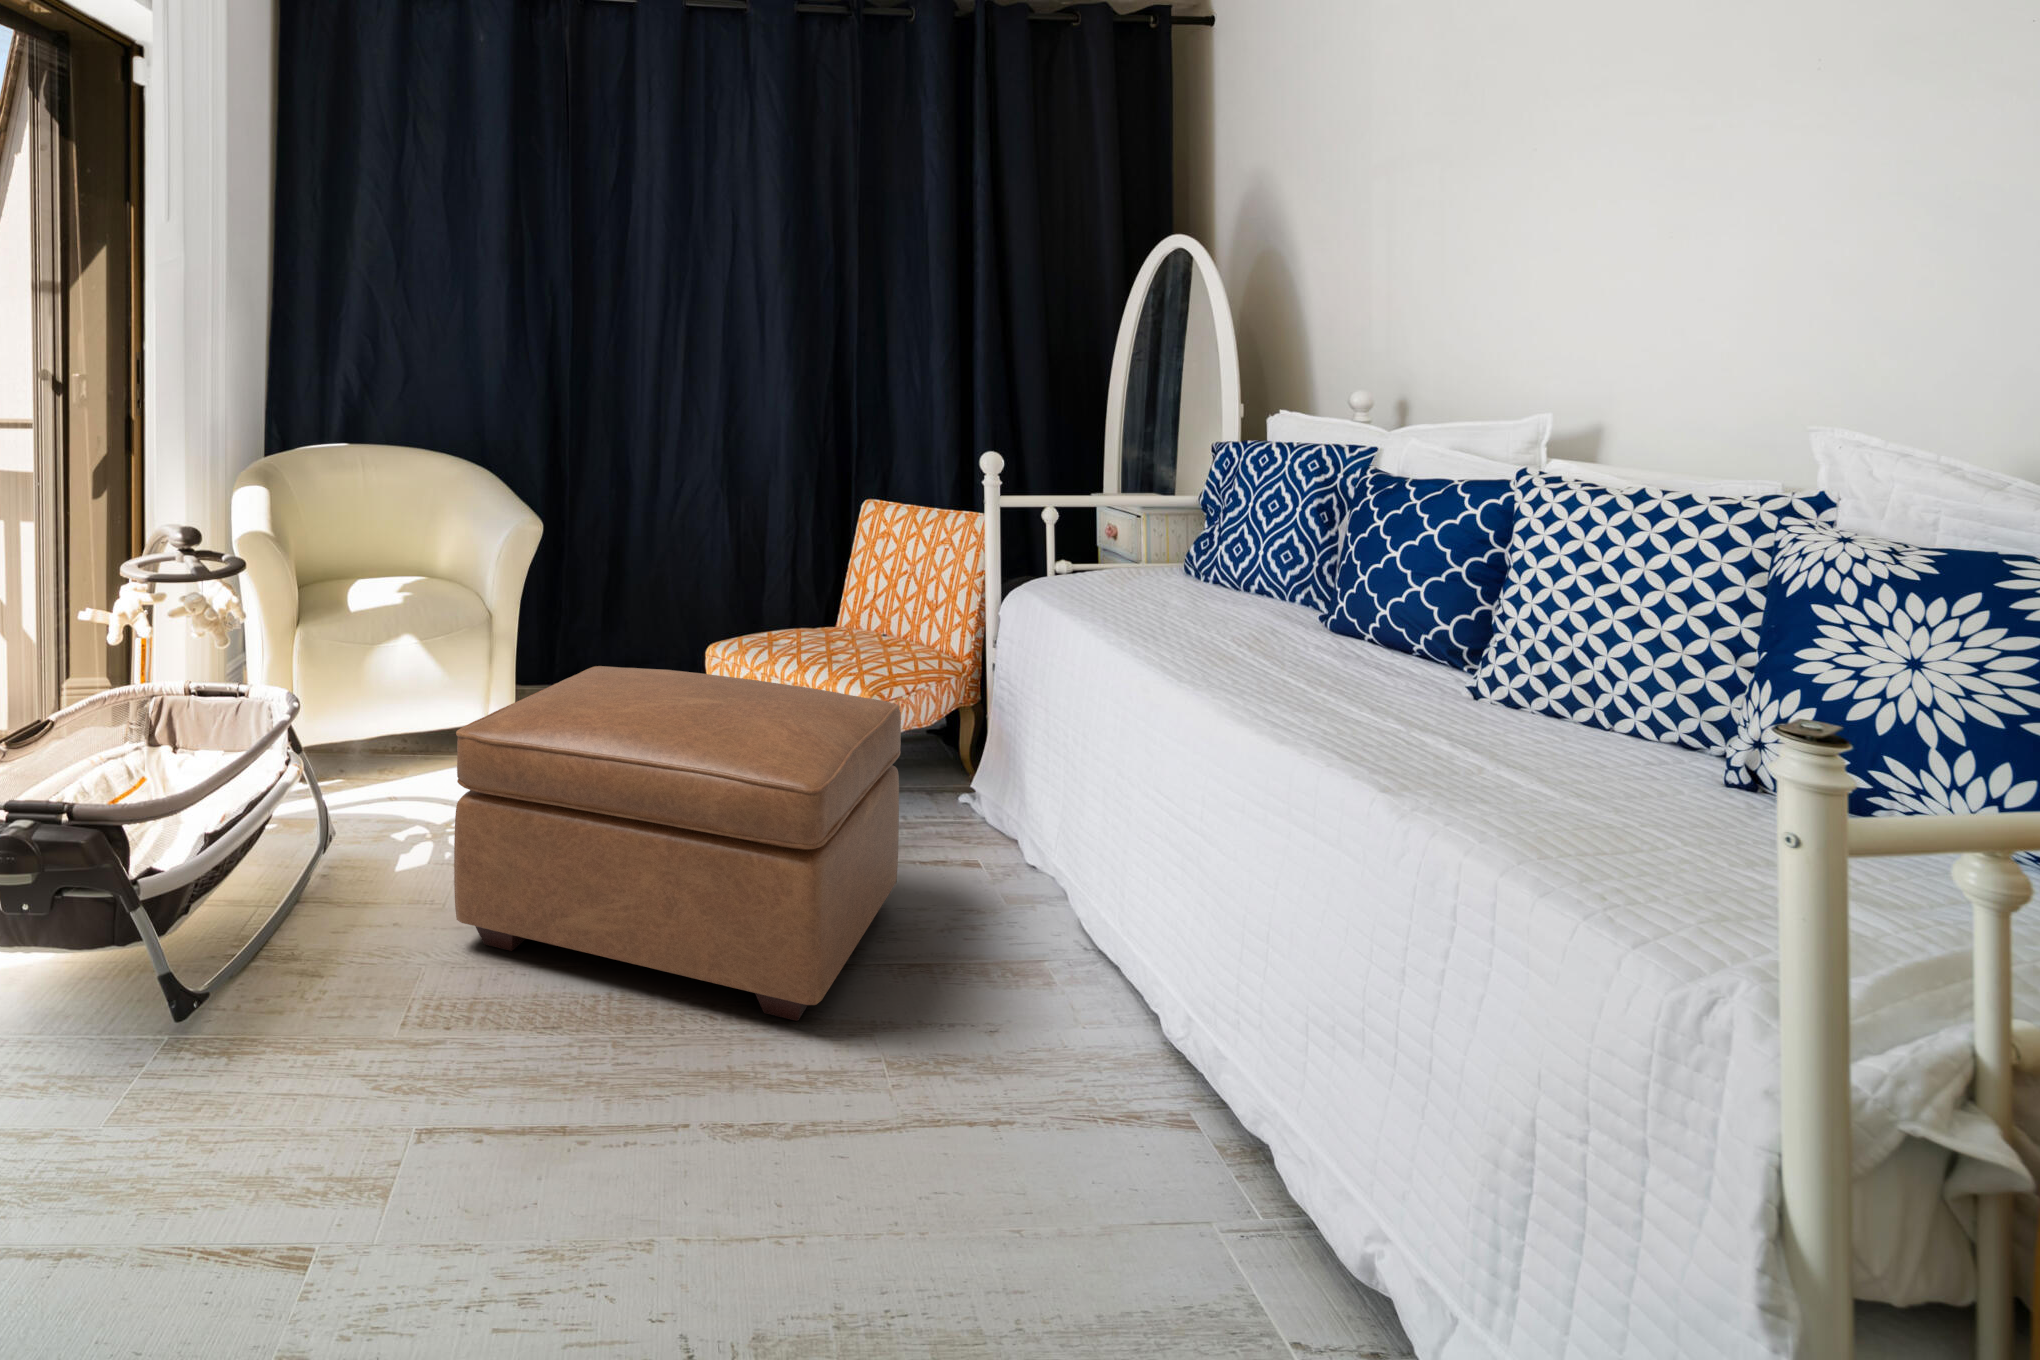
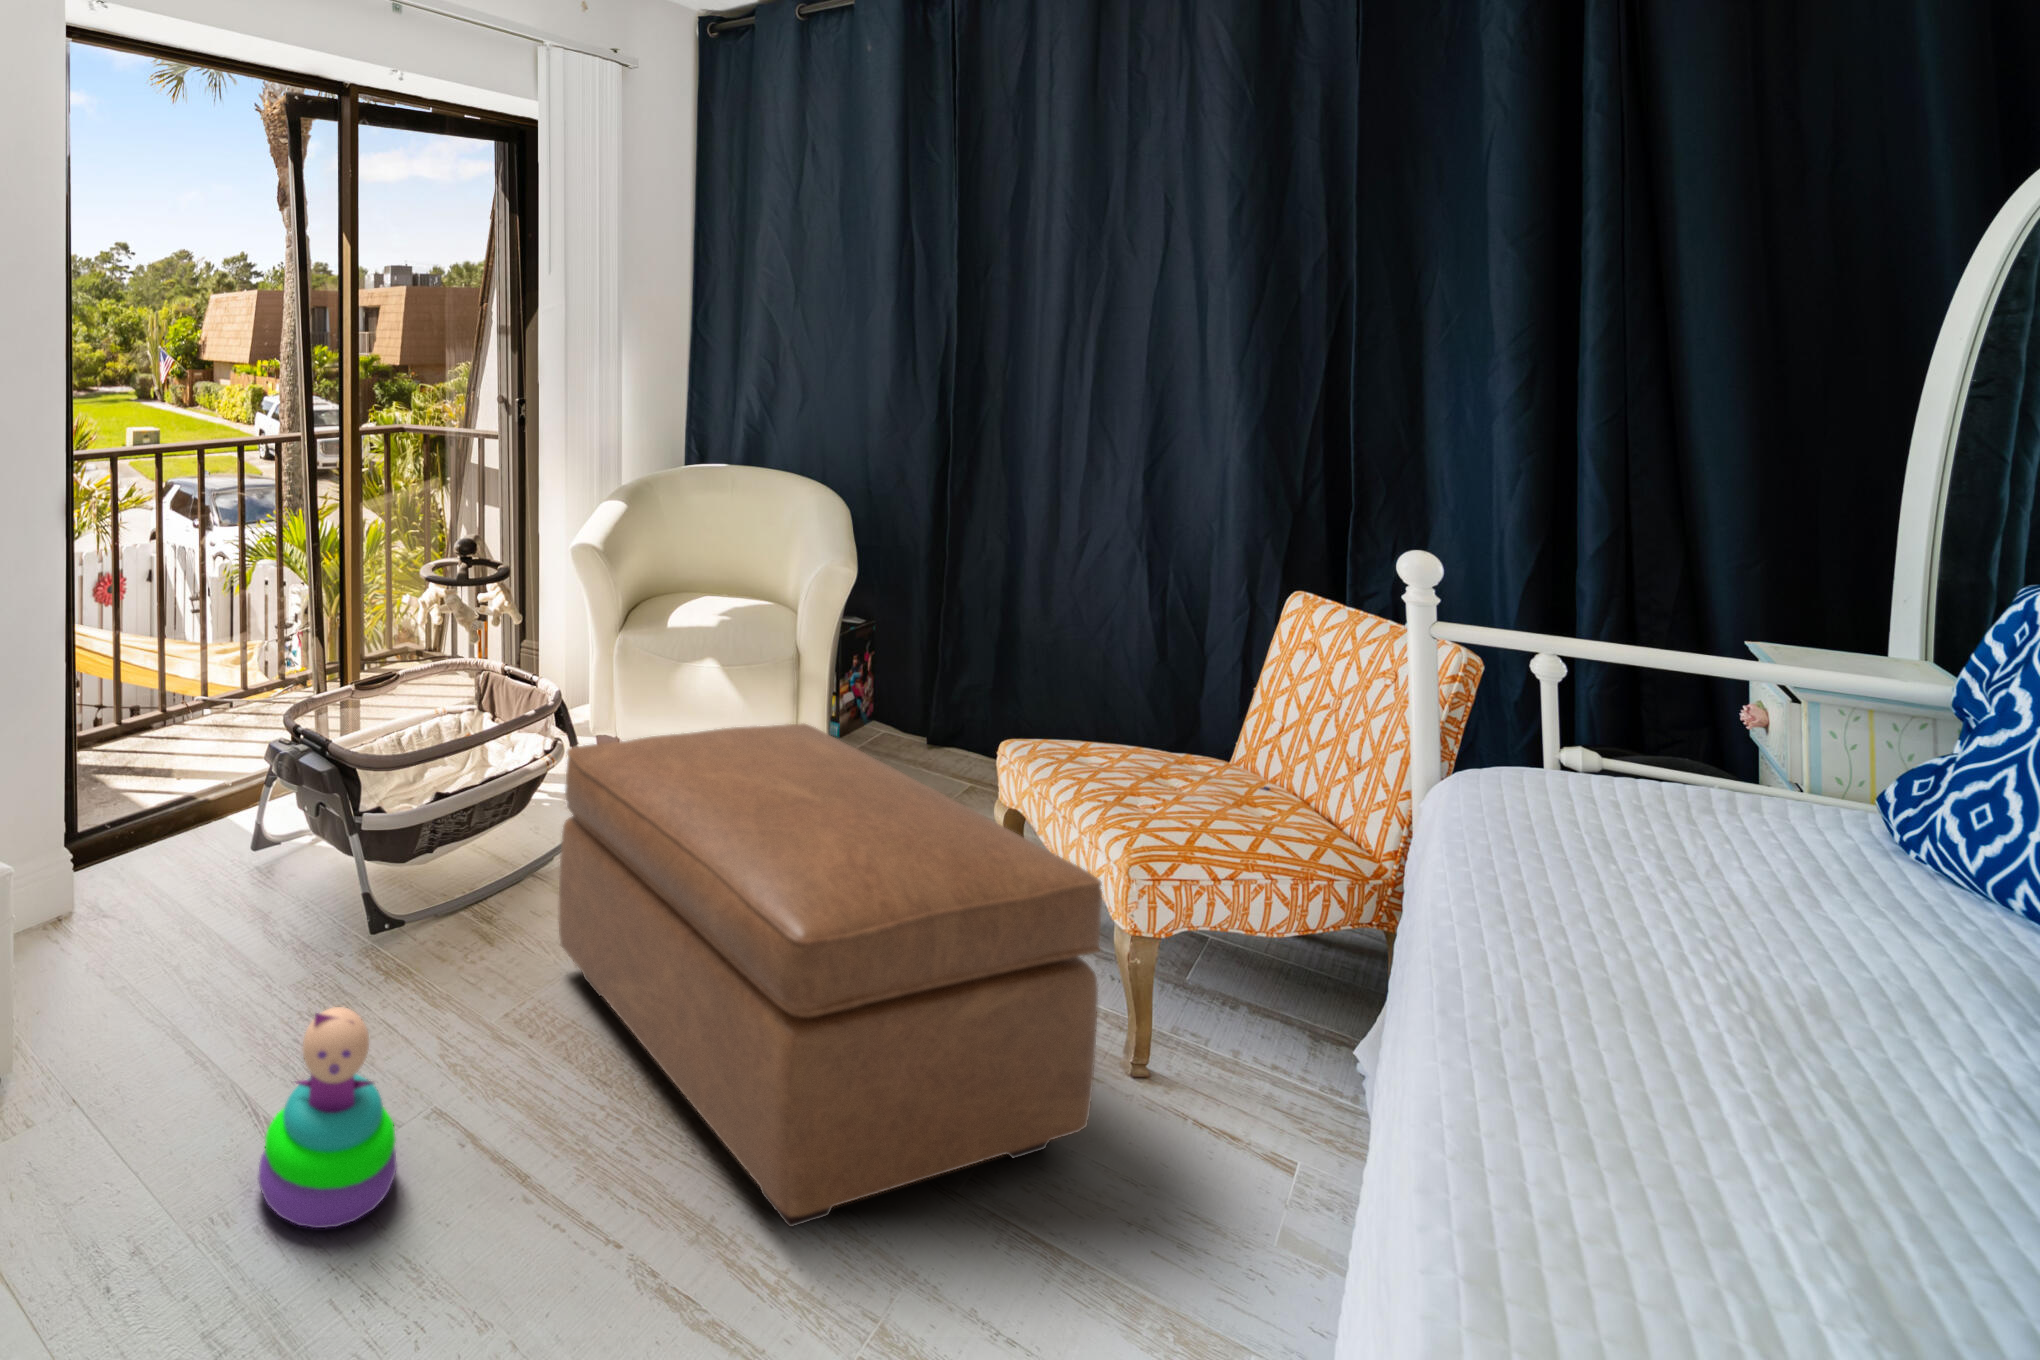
stacking toy: none [391,1004,532,1230] -> present [258,1007,397,1228]

